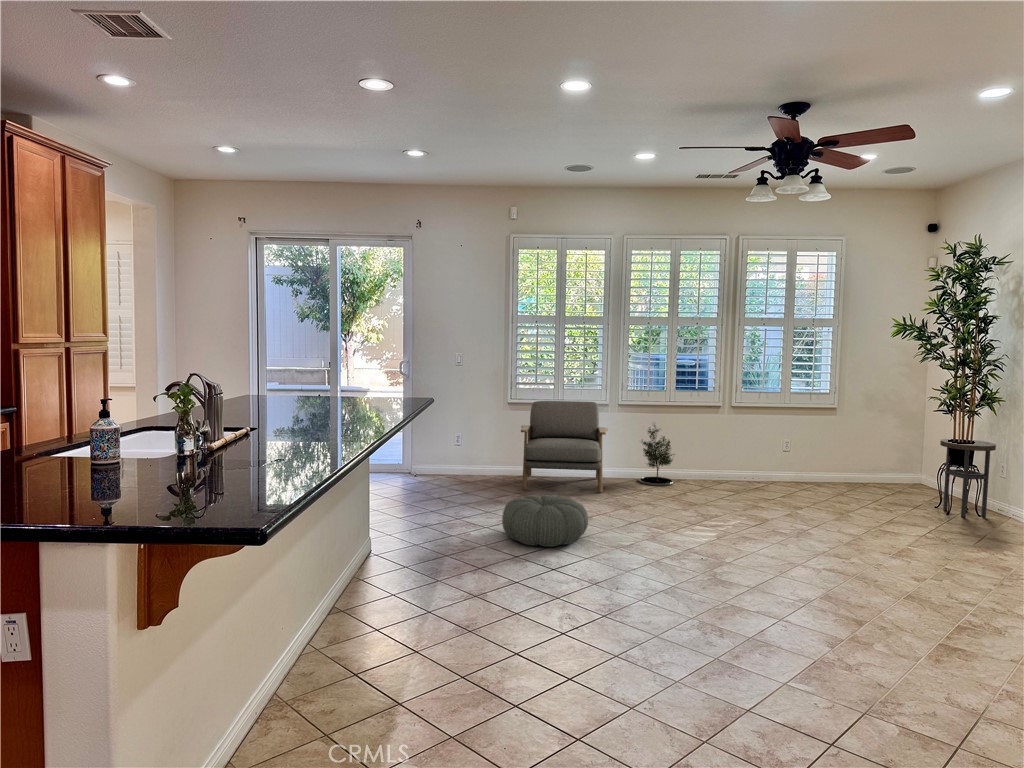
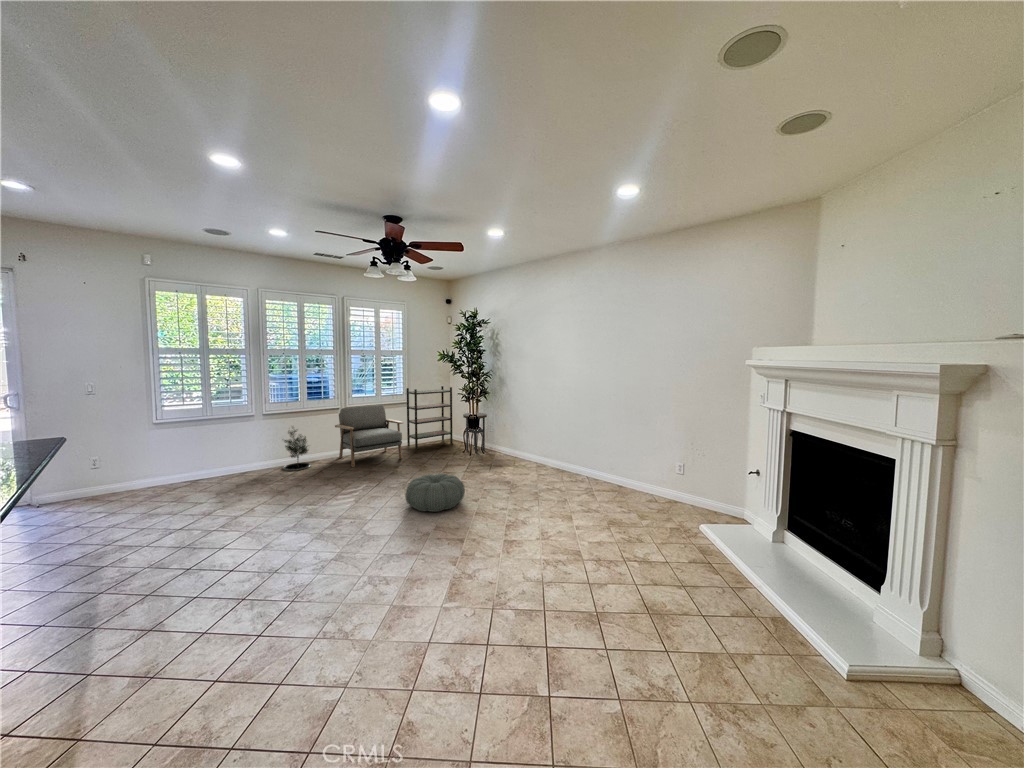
bookshelf: none [829,384,926,494] -> present [407,386,453,449]
armchair: present [521,401,608,493] -> present [335,404,403,467]
pouf: present [502,495,588,547] -> present [405,473,465,512]

